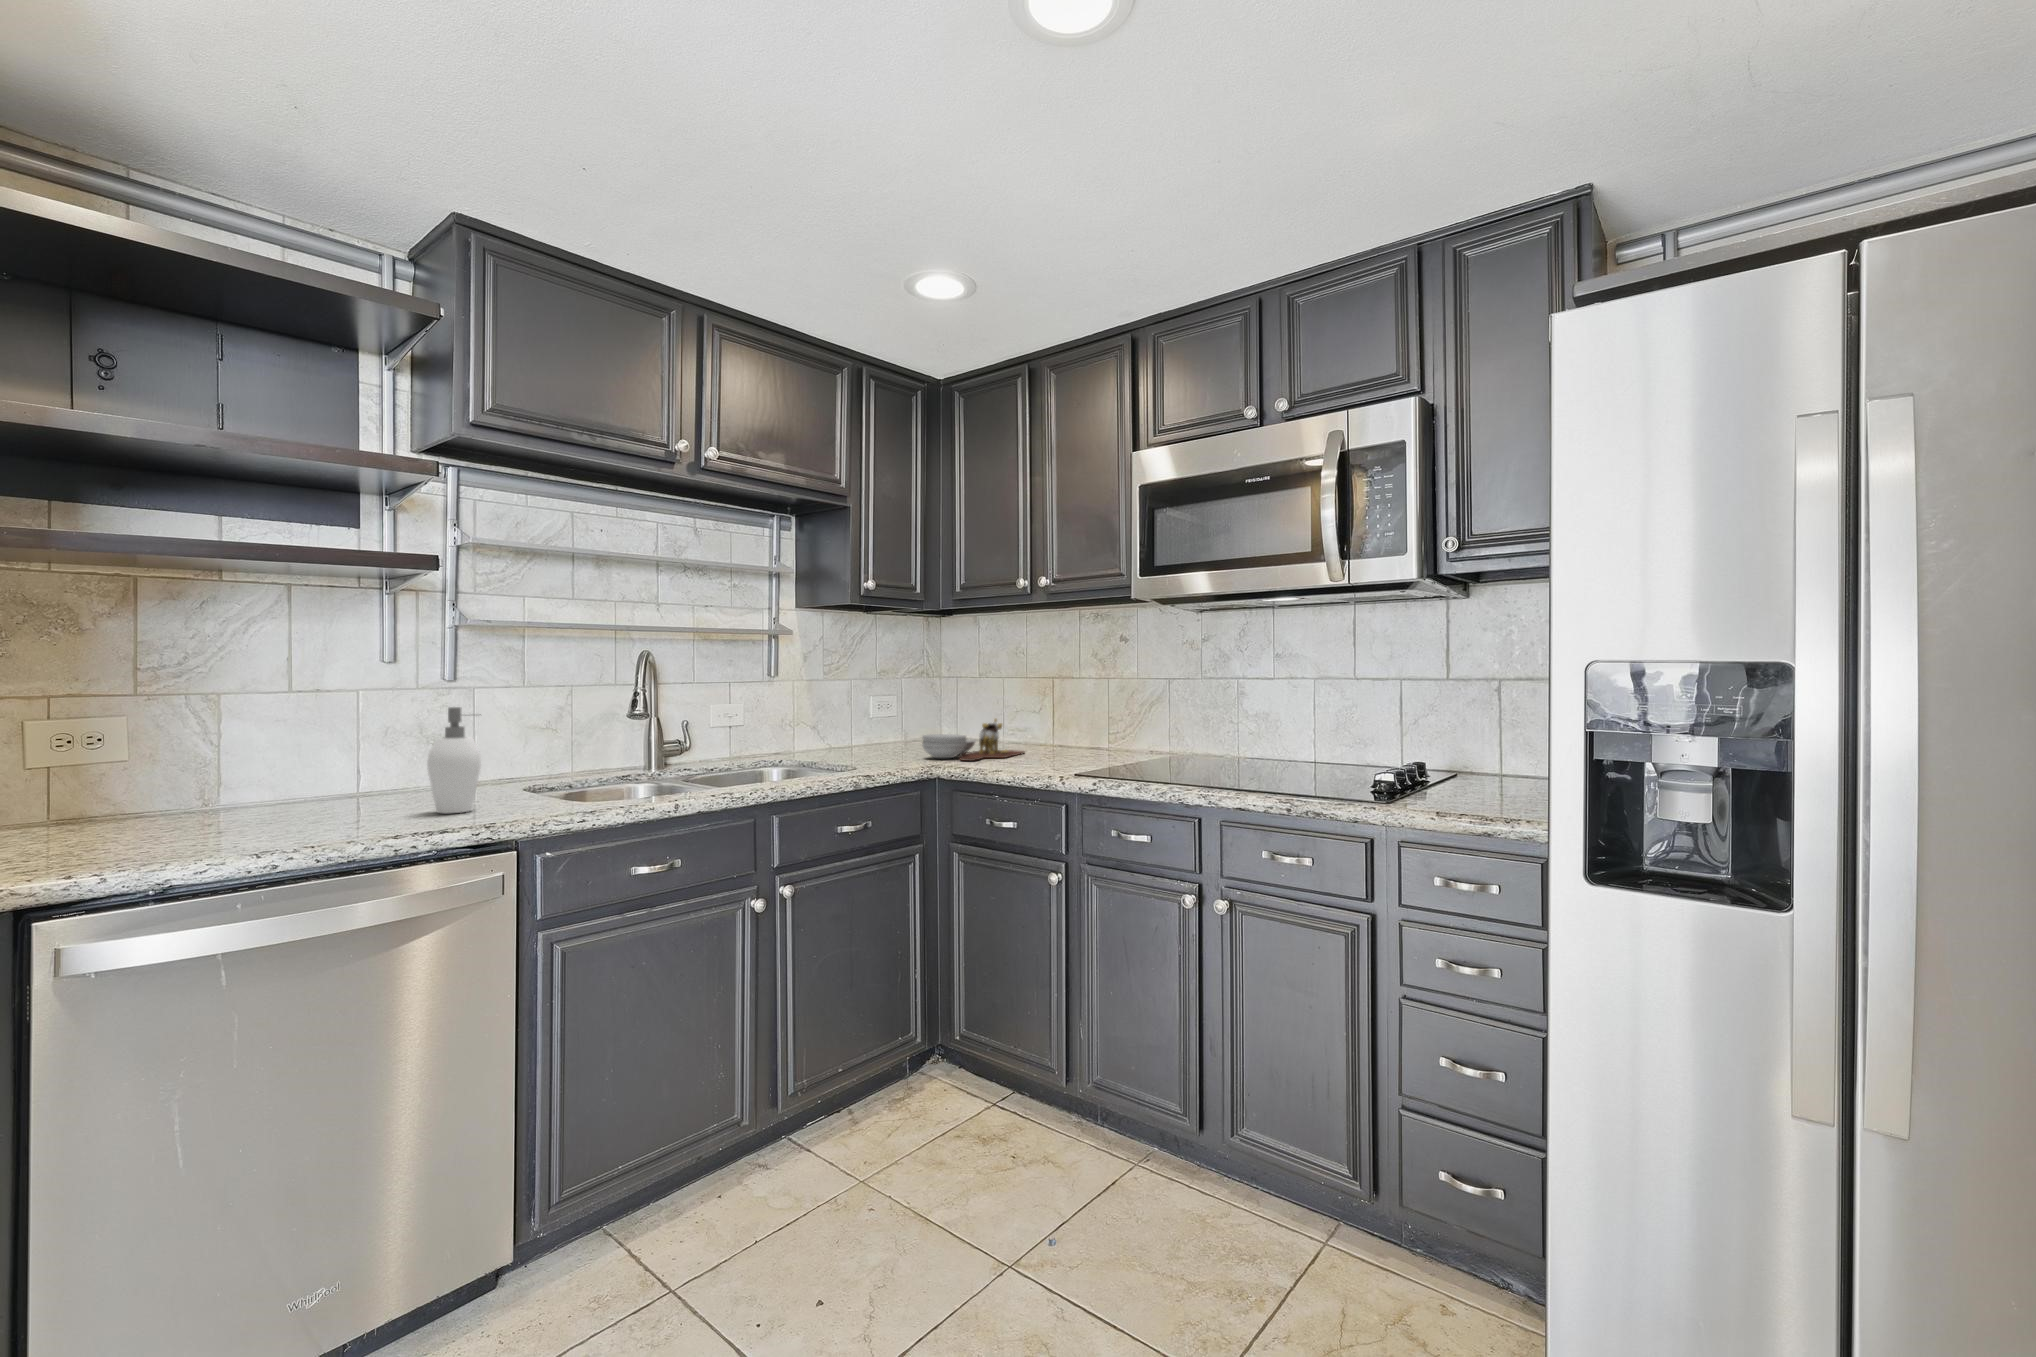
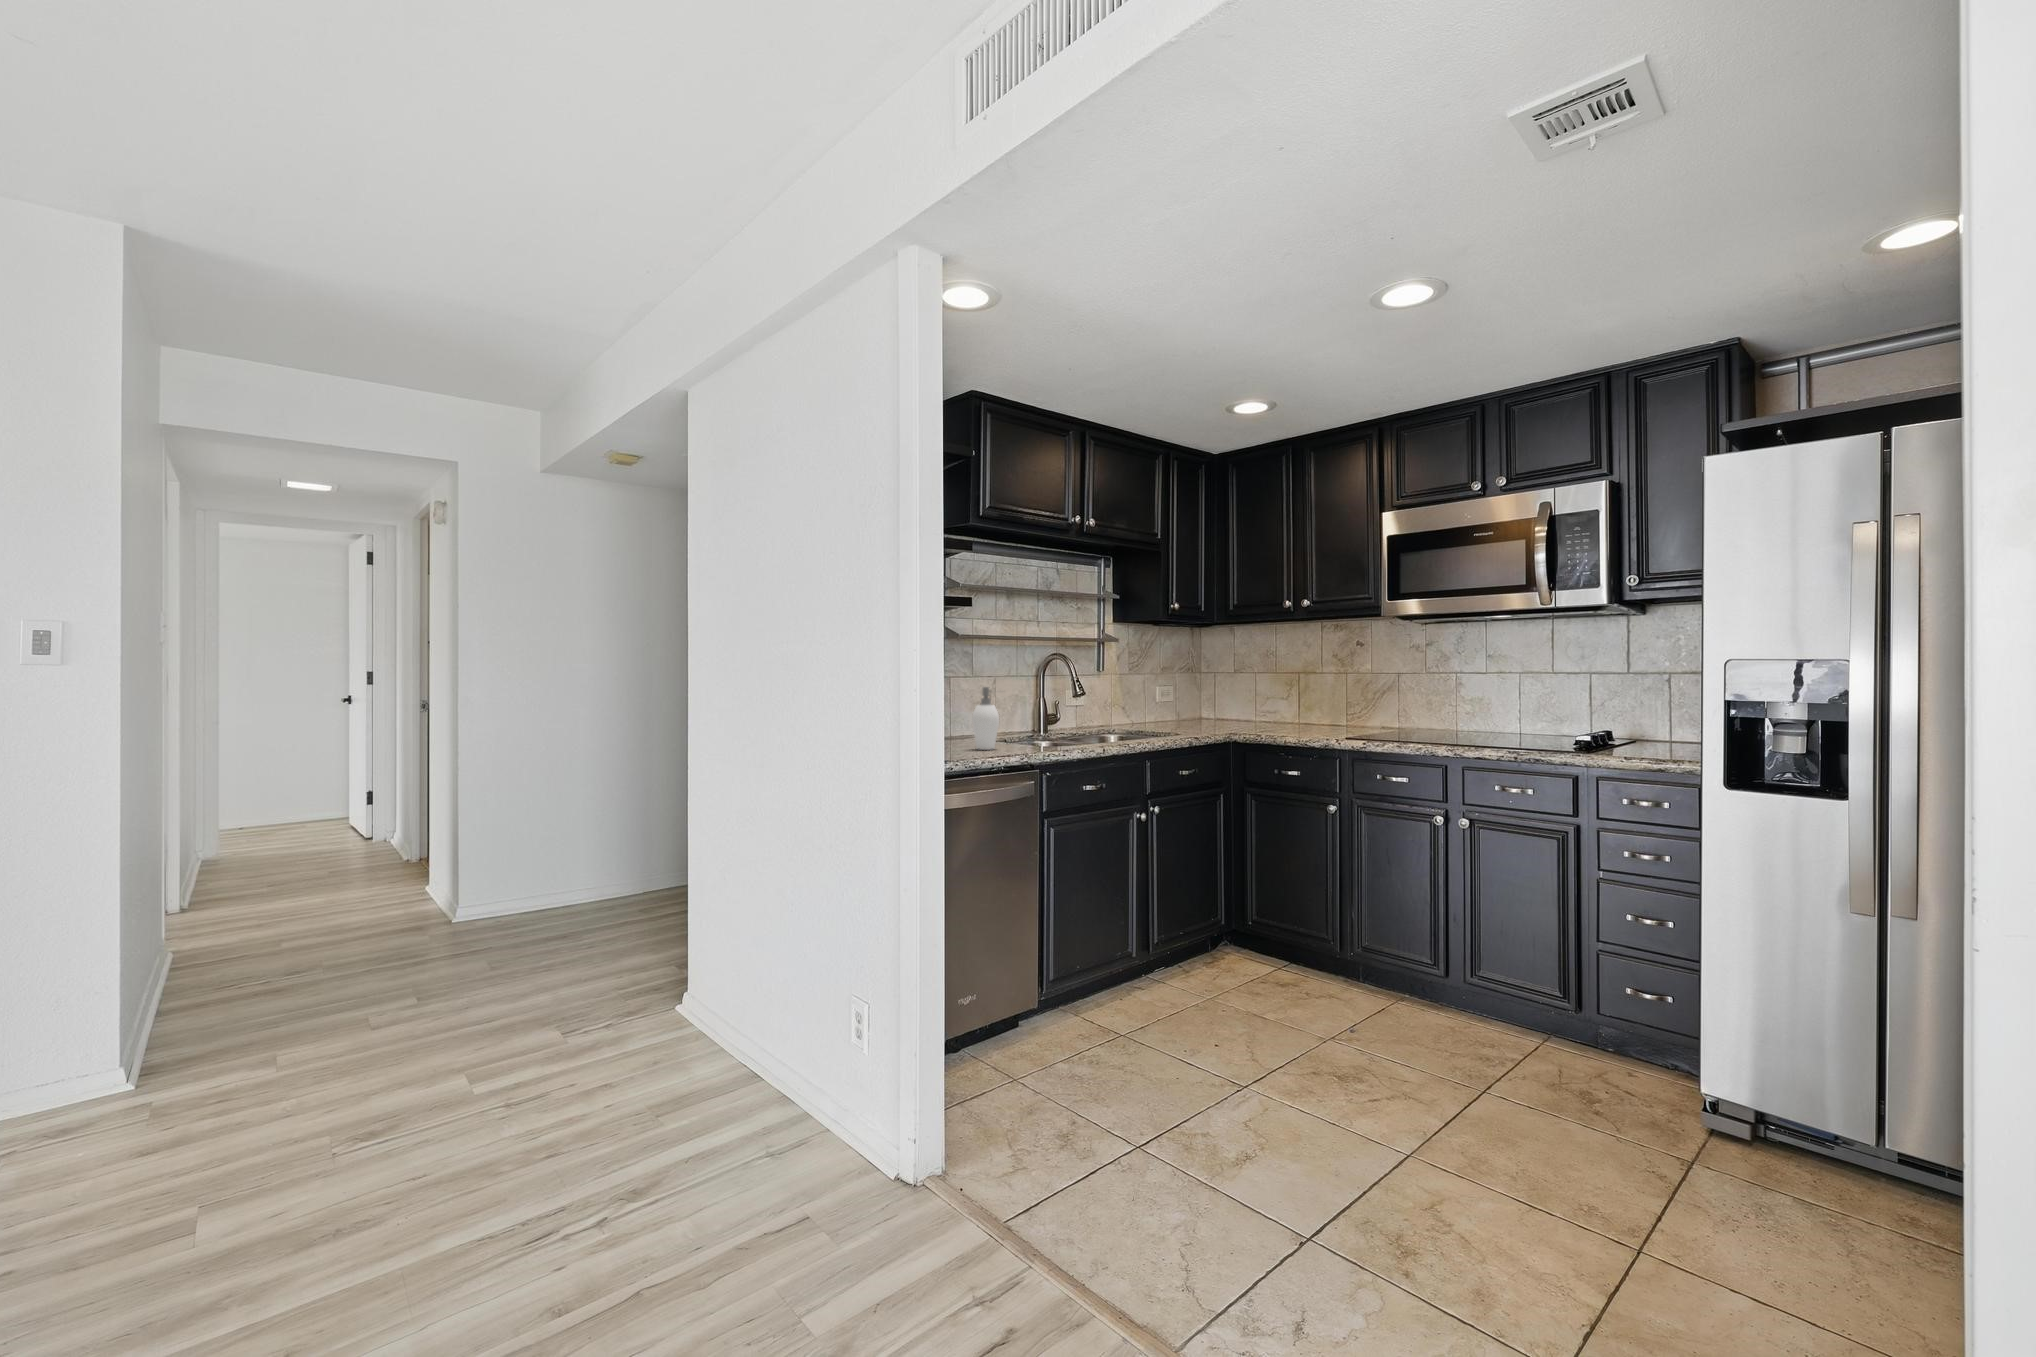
cutting board: present [922,719,1025,761] -> none [1213,702,1284,731]

